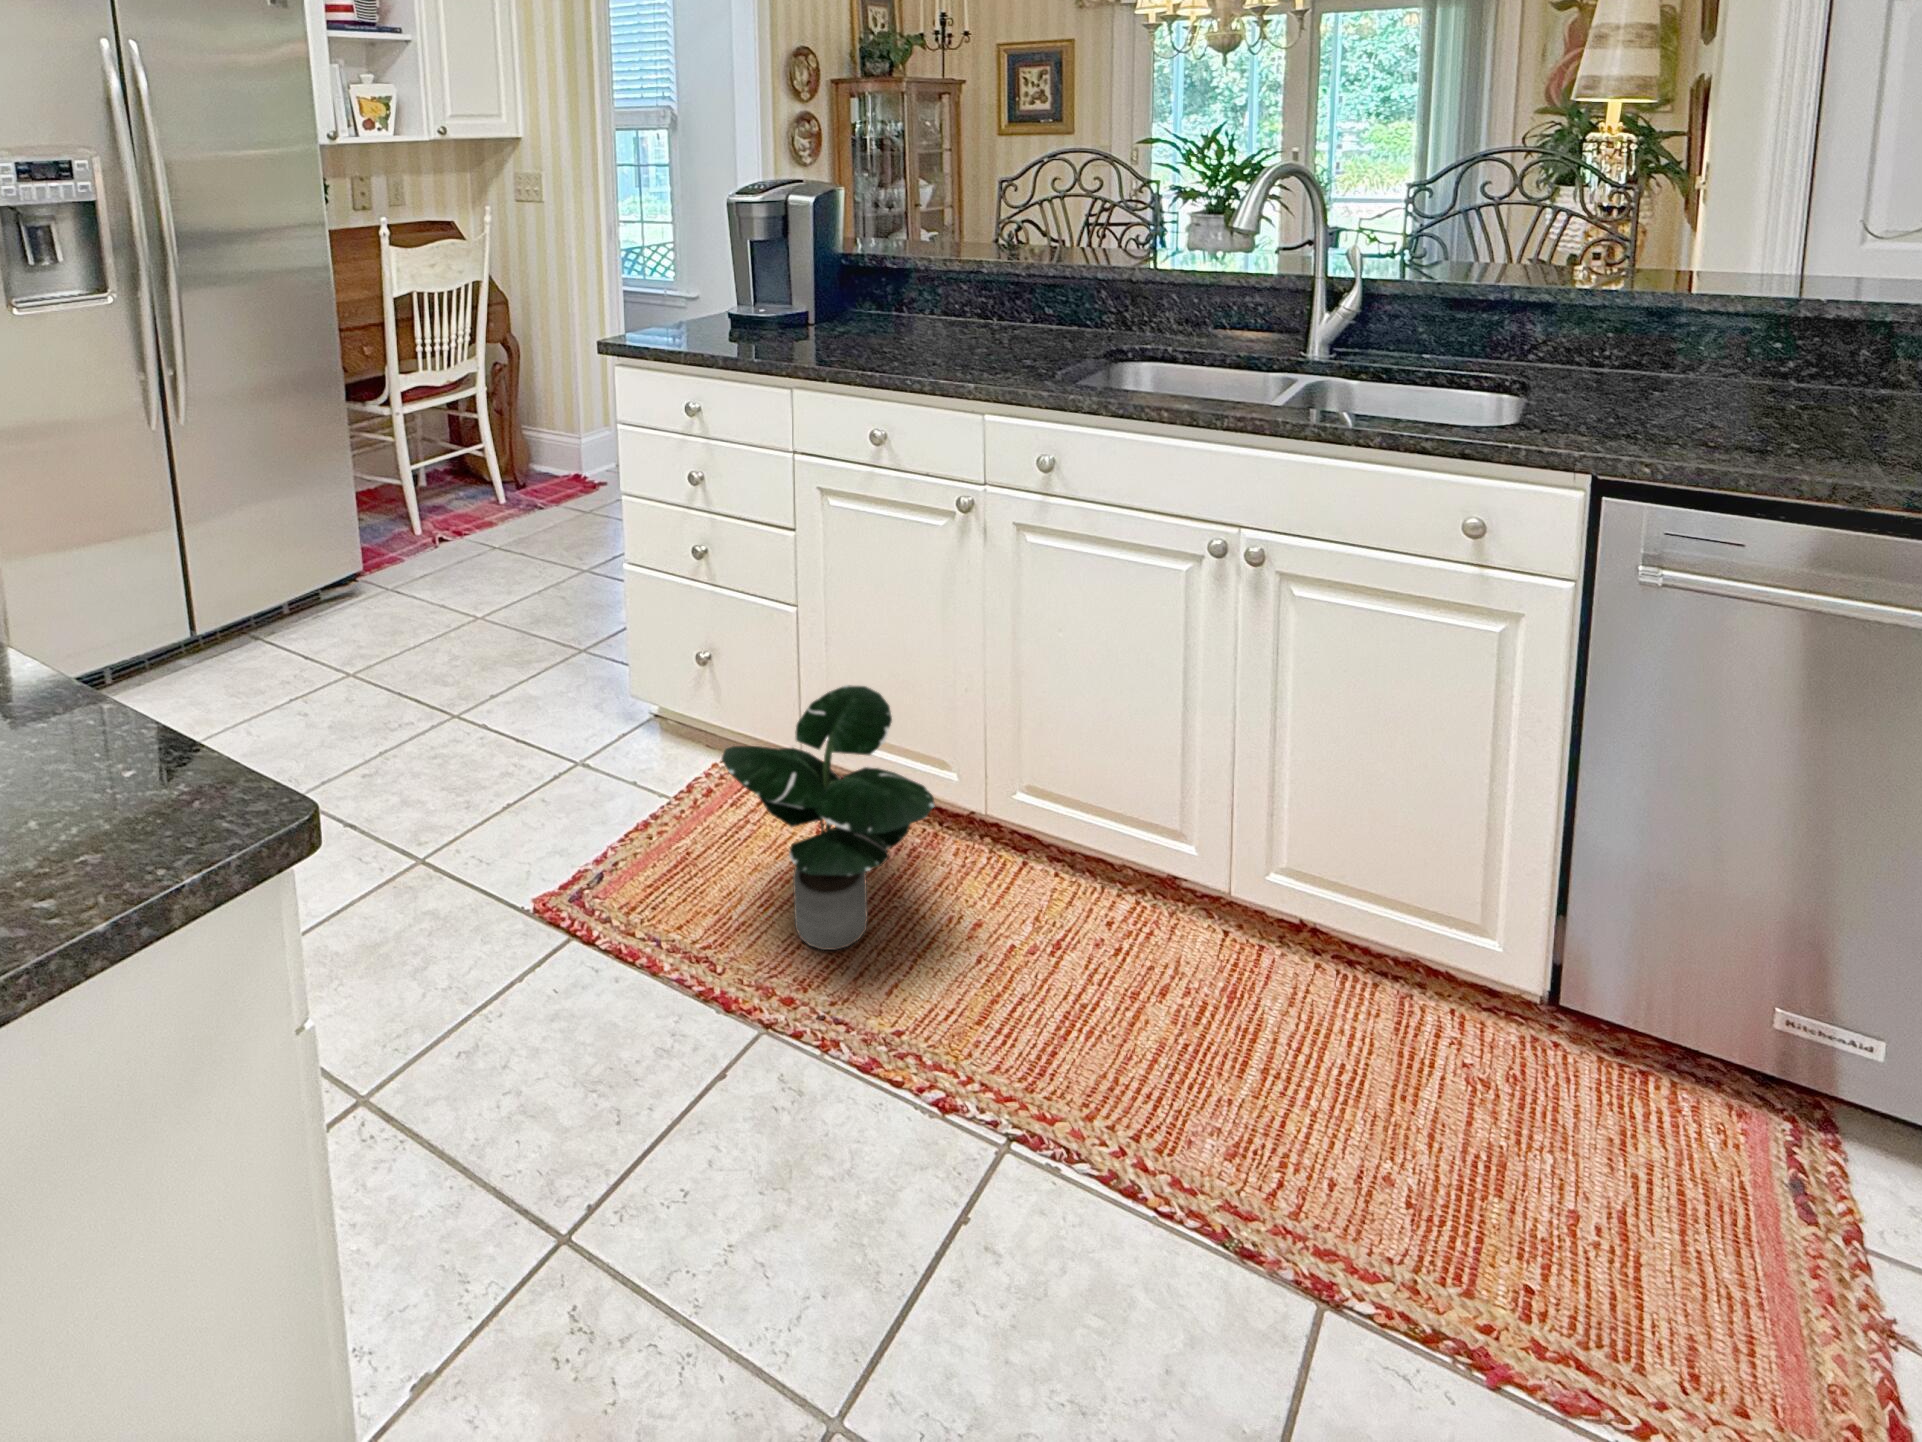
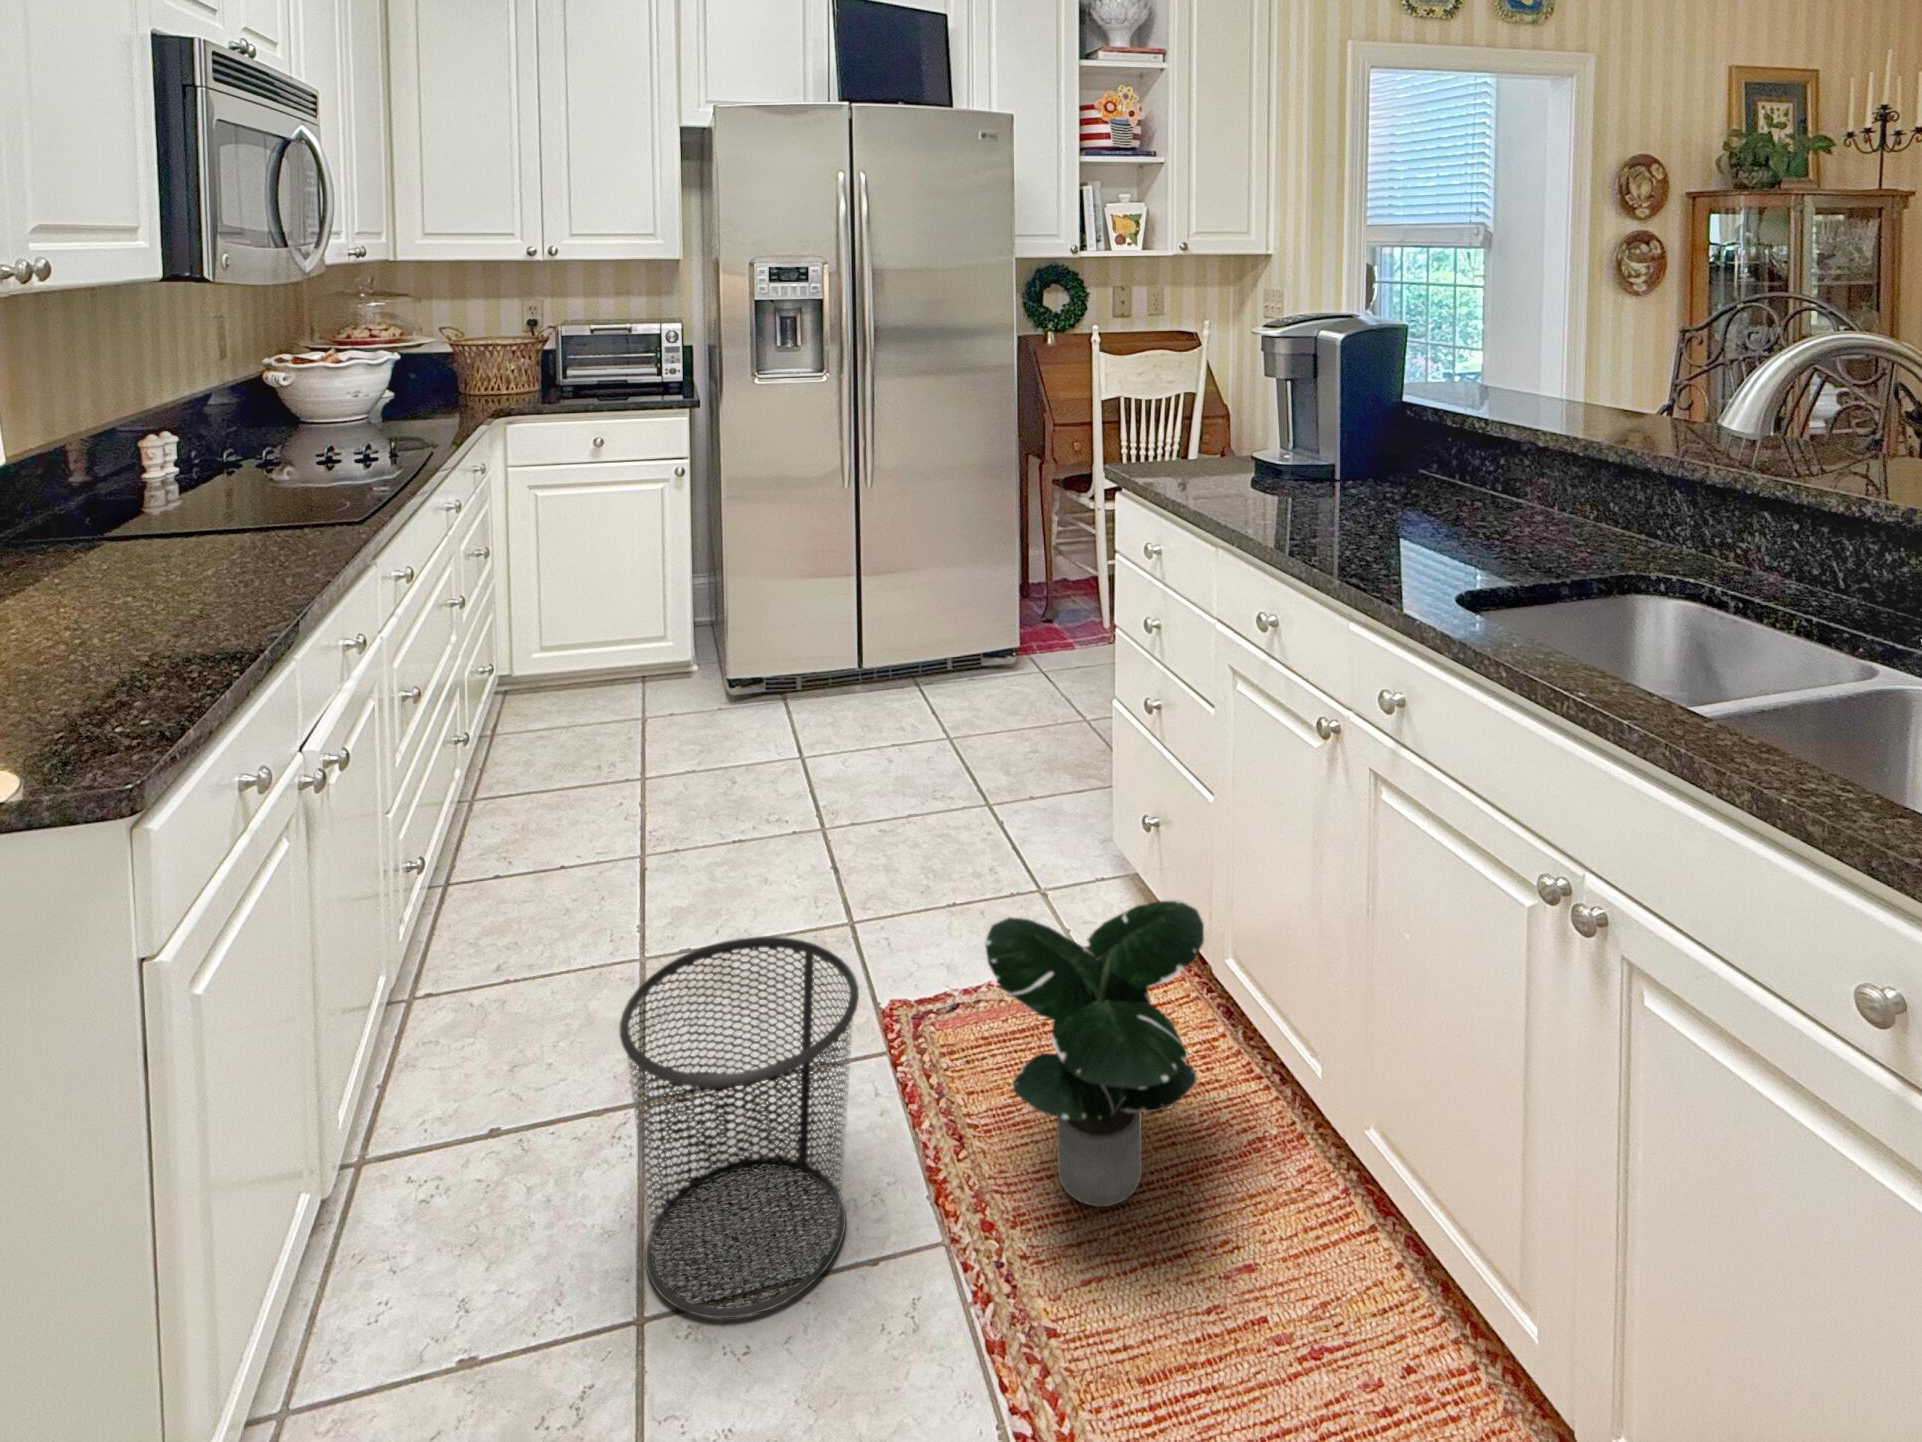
waste bin: none [449,835,695,1209] -> present [619,936,859,1318]

